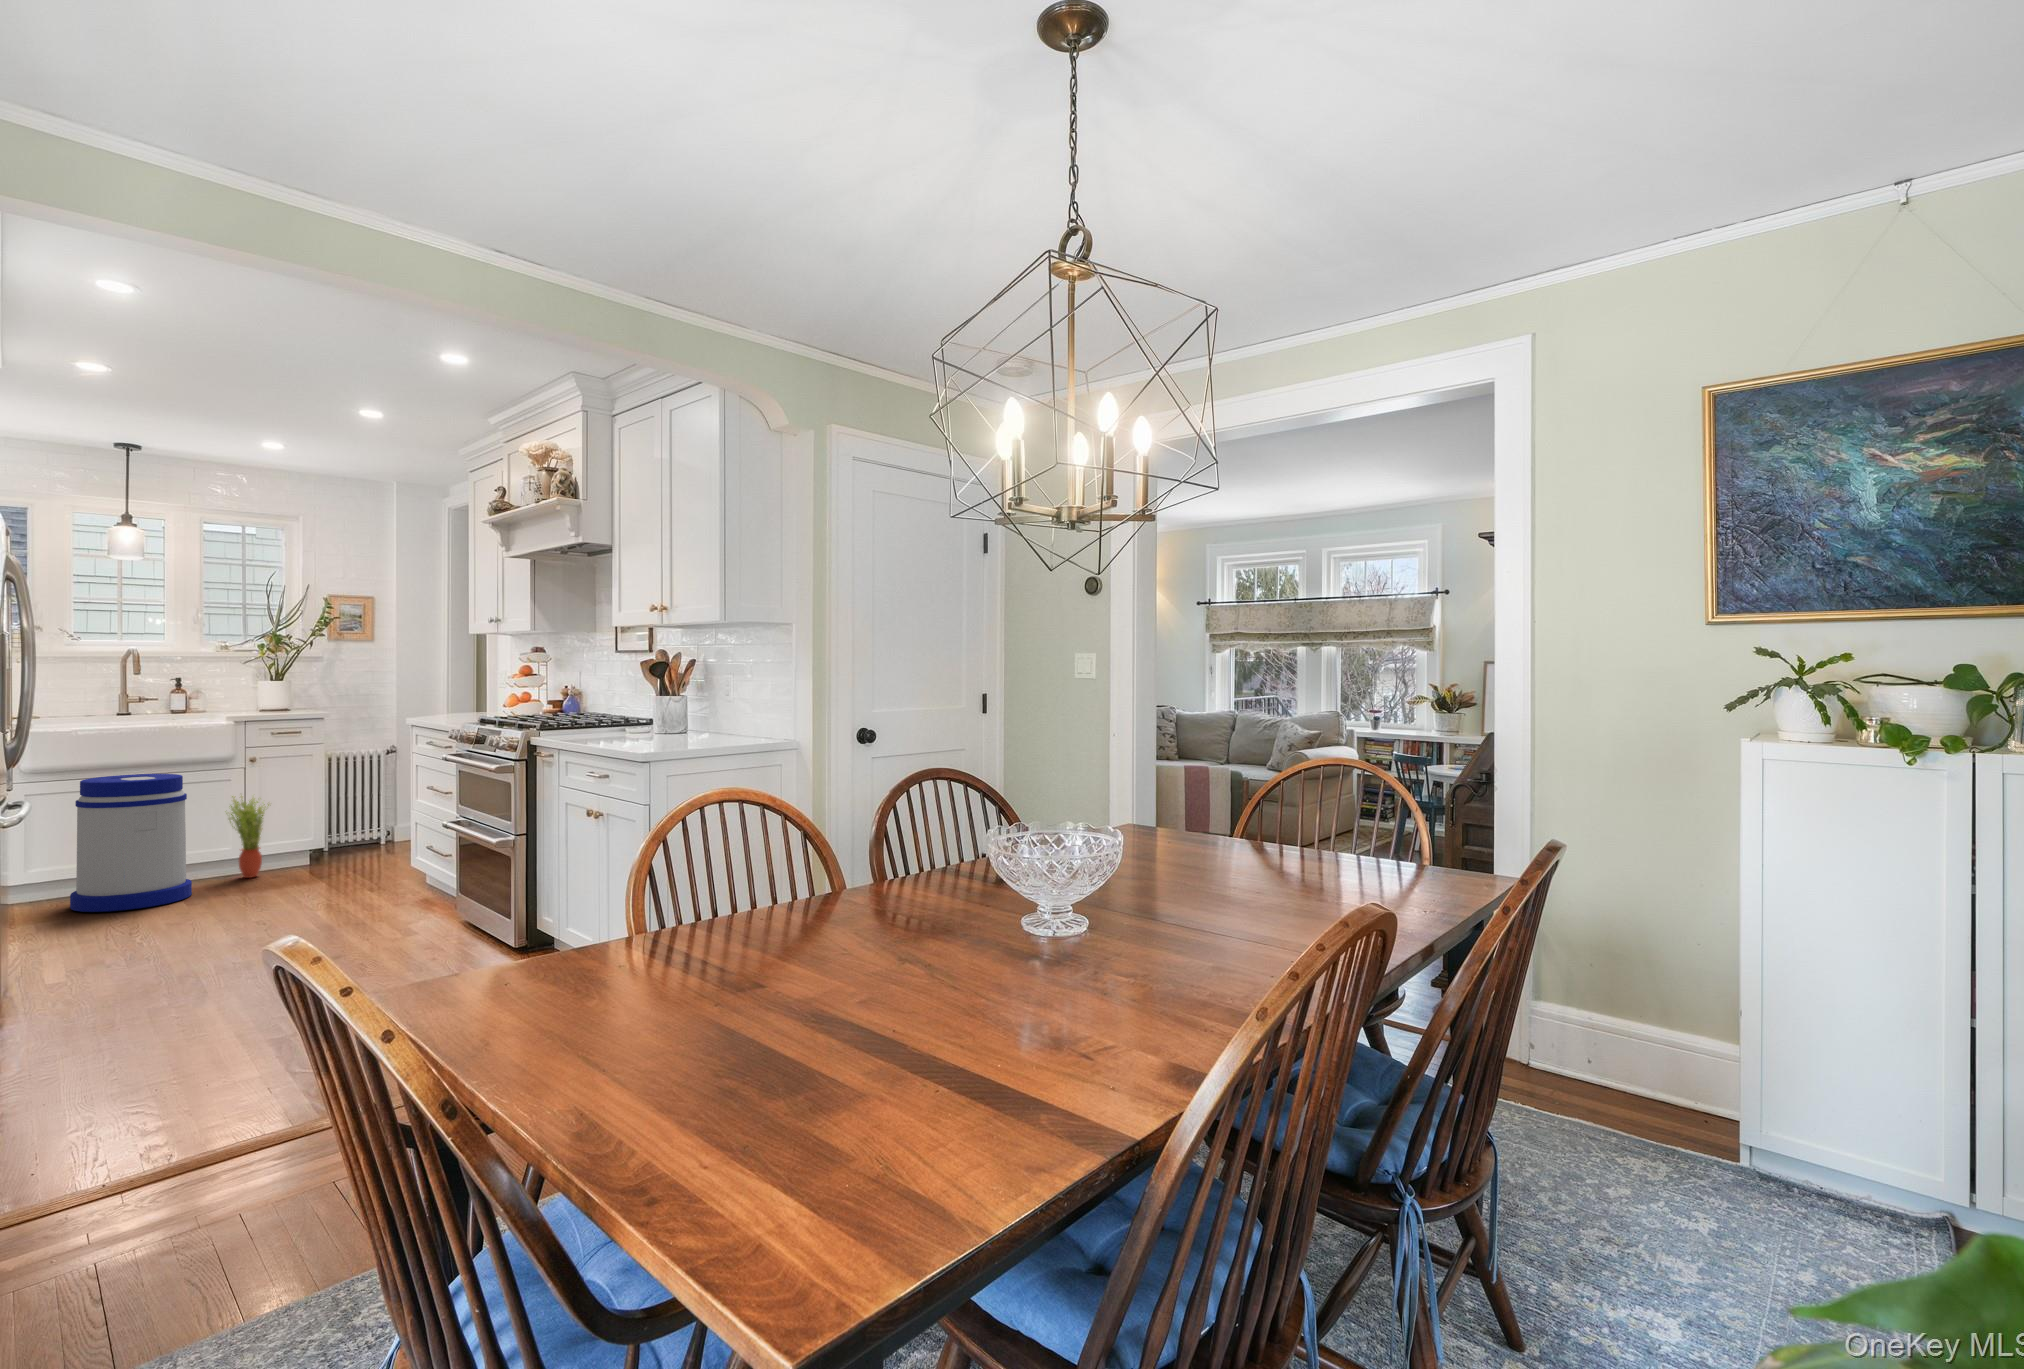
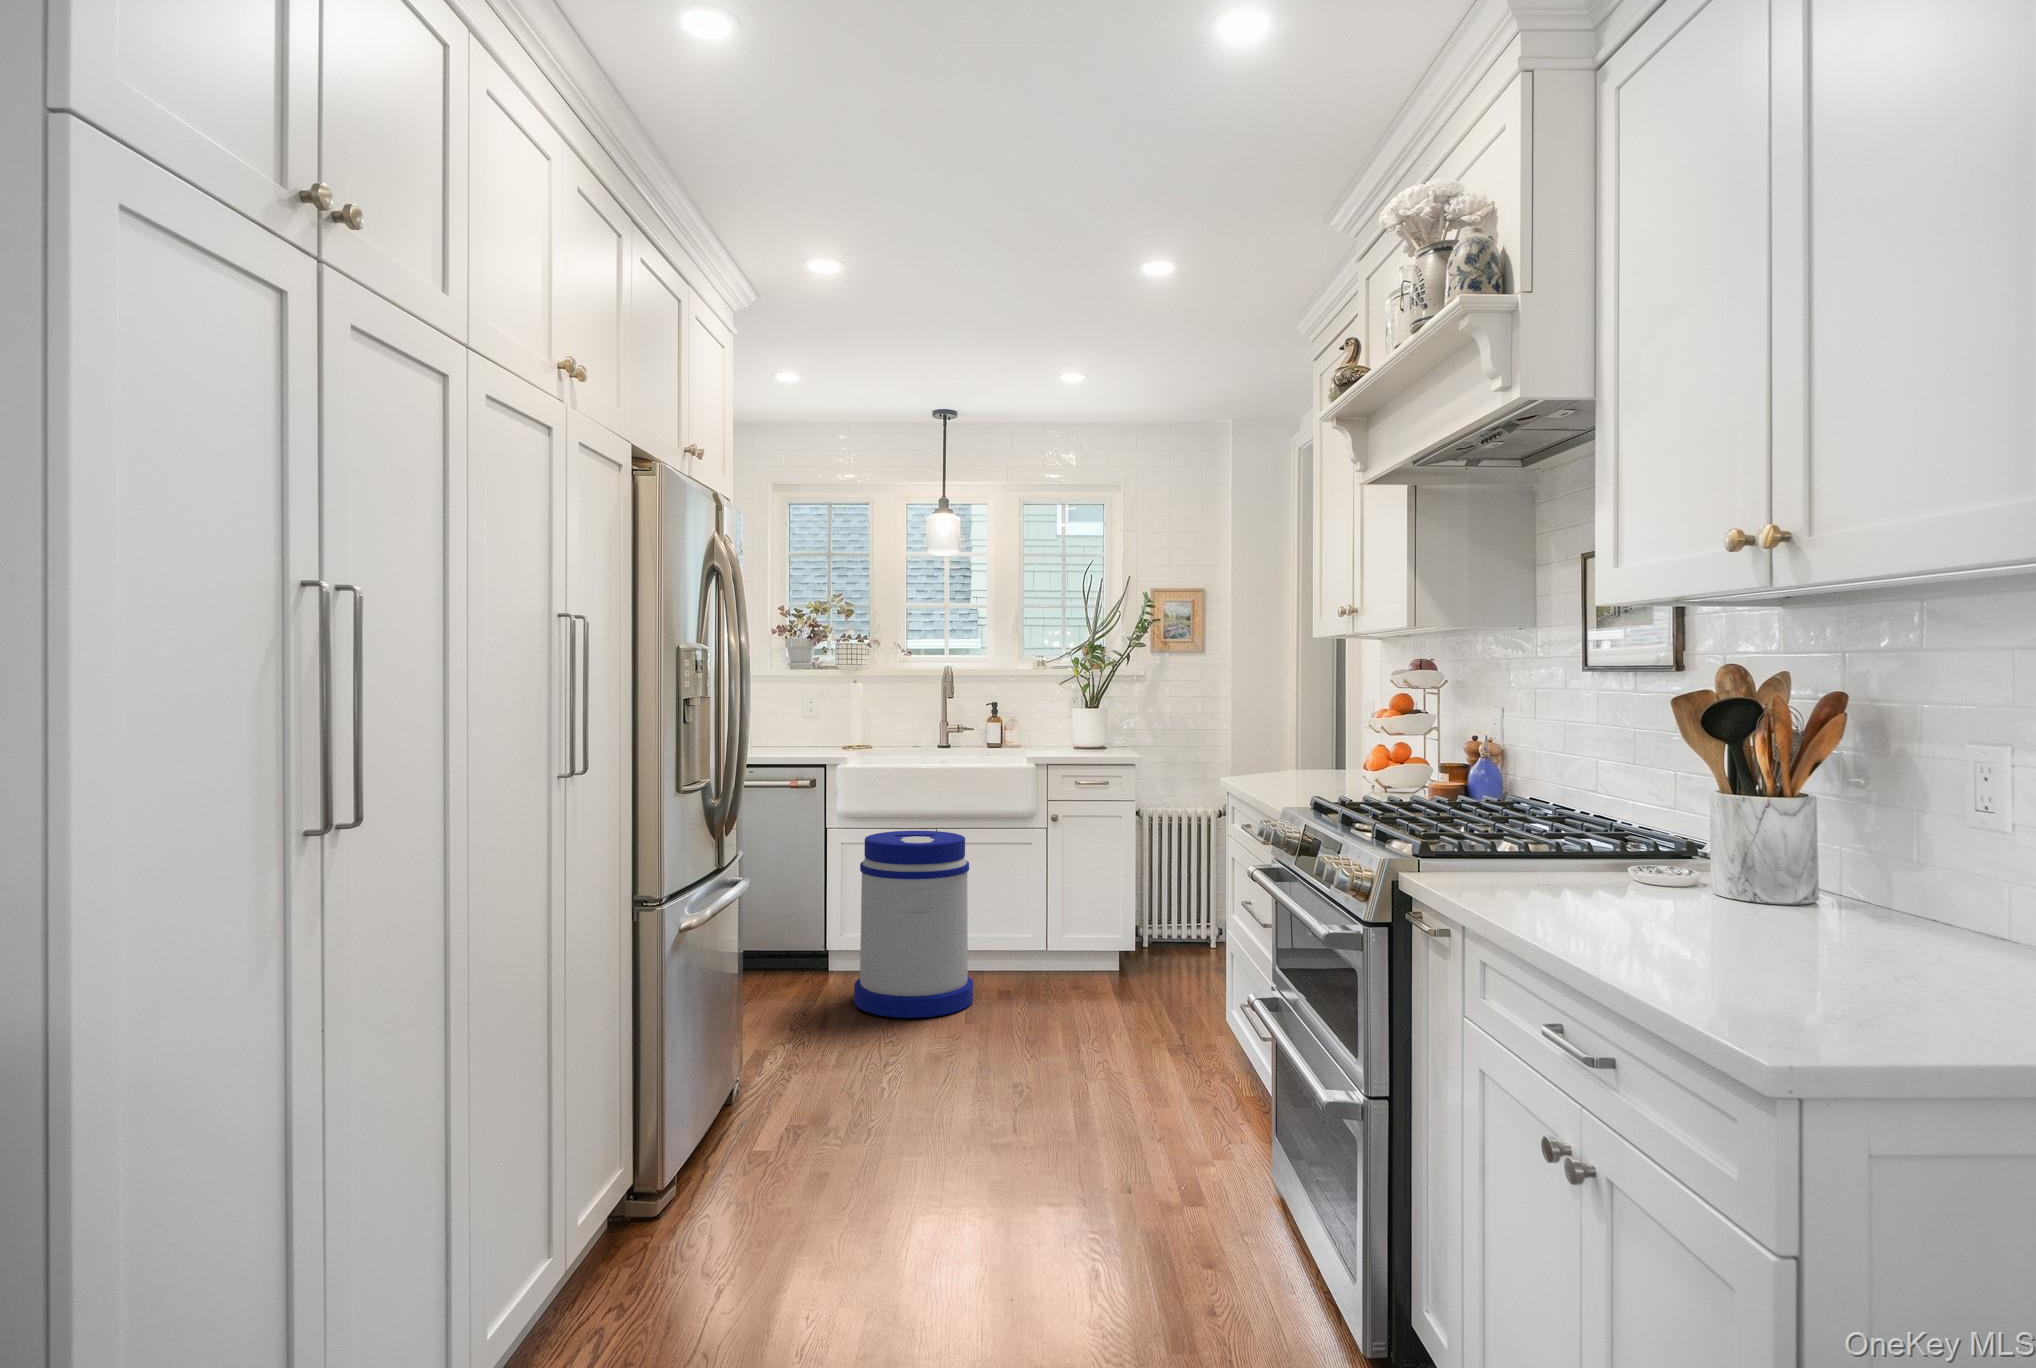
potted plant: present [226,796,269,878] -> none [1017,865,1068,984]

